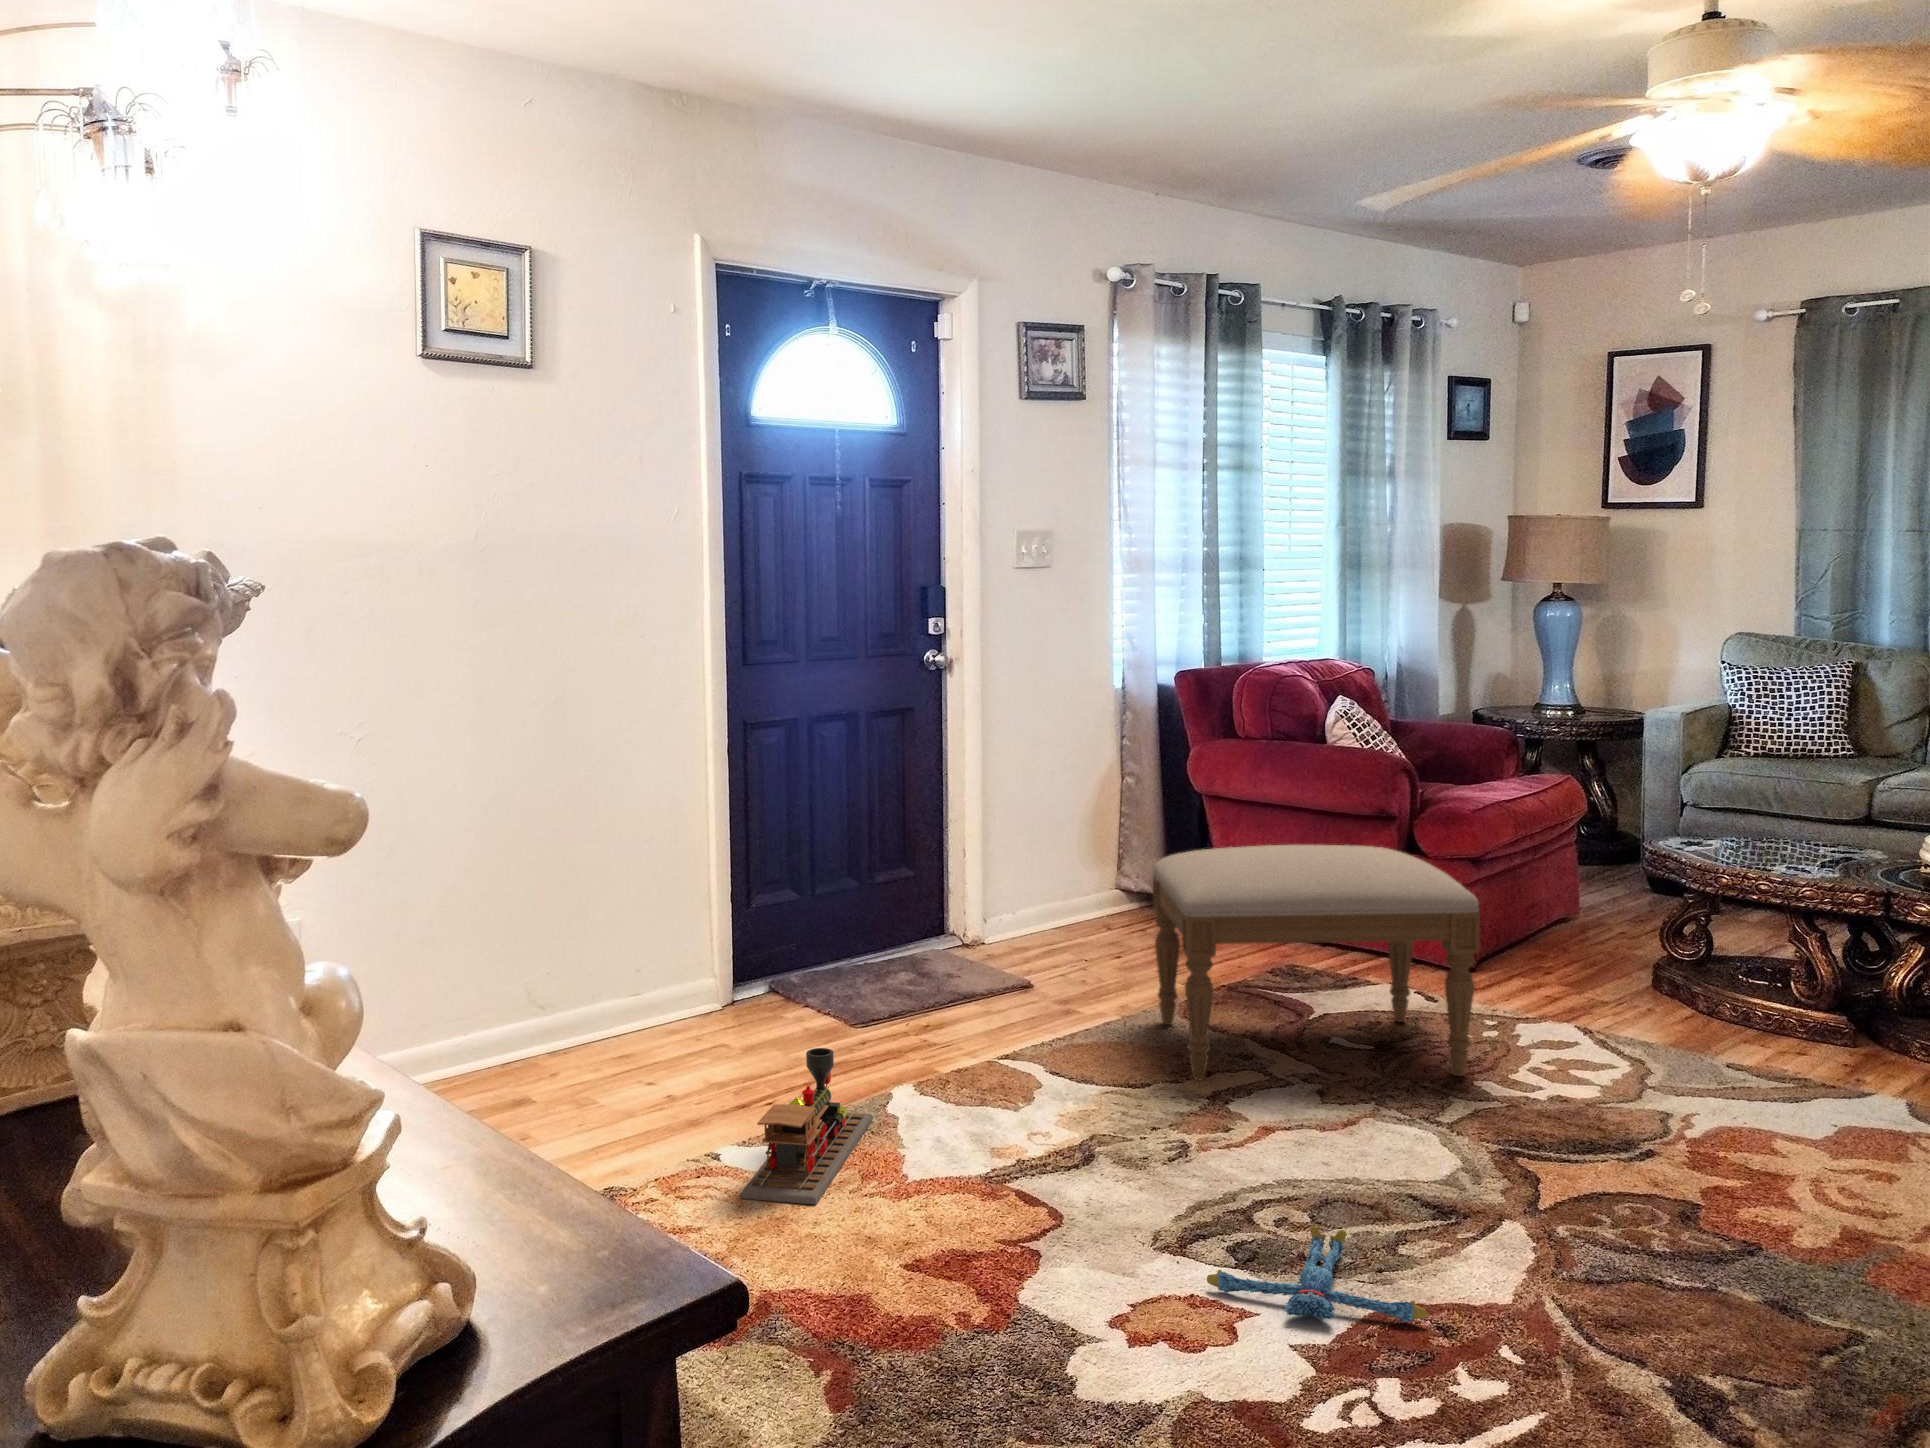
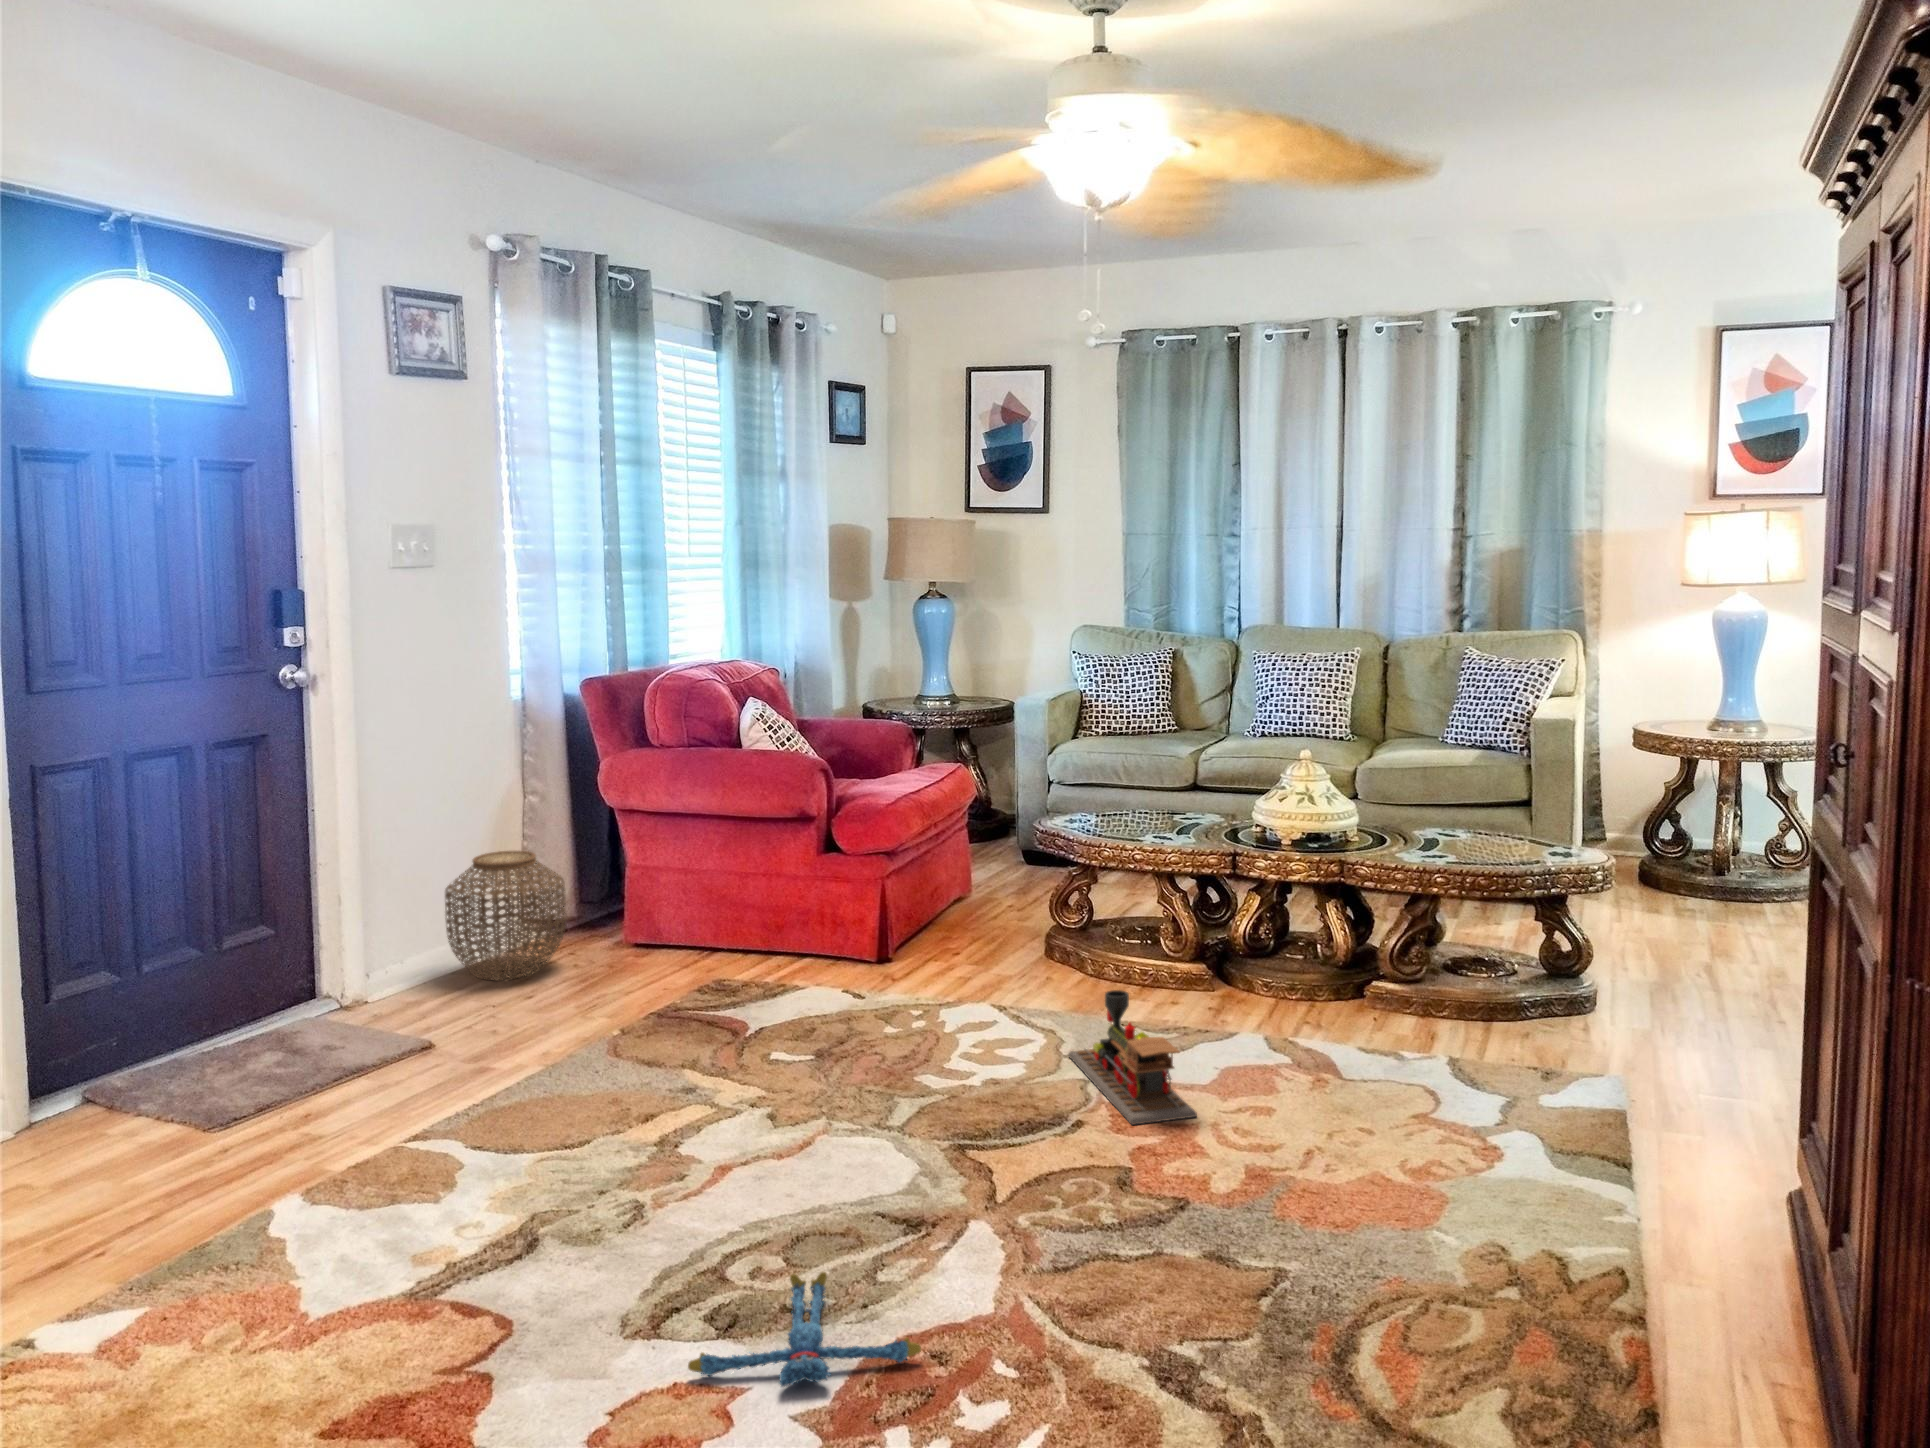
woven basket: none [1047,827,1152,945] -> present [445,851,566,980]
ottoman: present [1153,845,1480,1080] -> none [576,851,915,1122]
toy train: present [740,1048,873,1205] -> present [1068,990,1197,1125]

